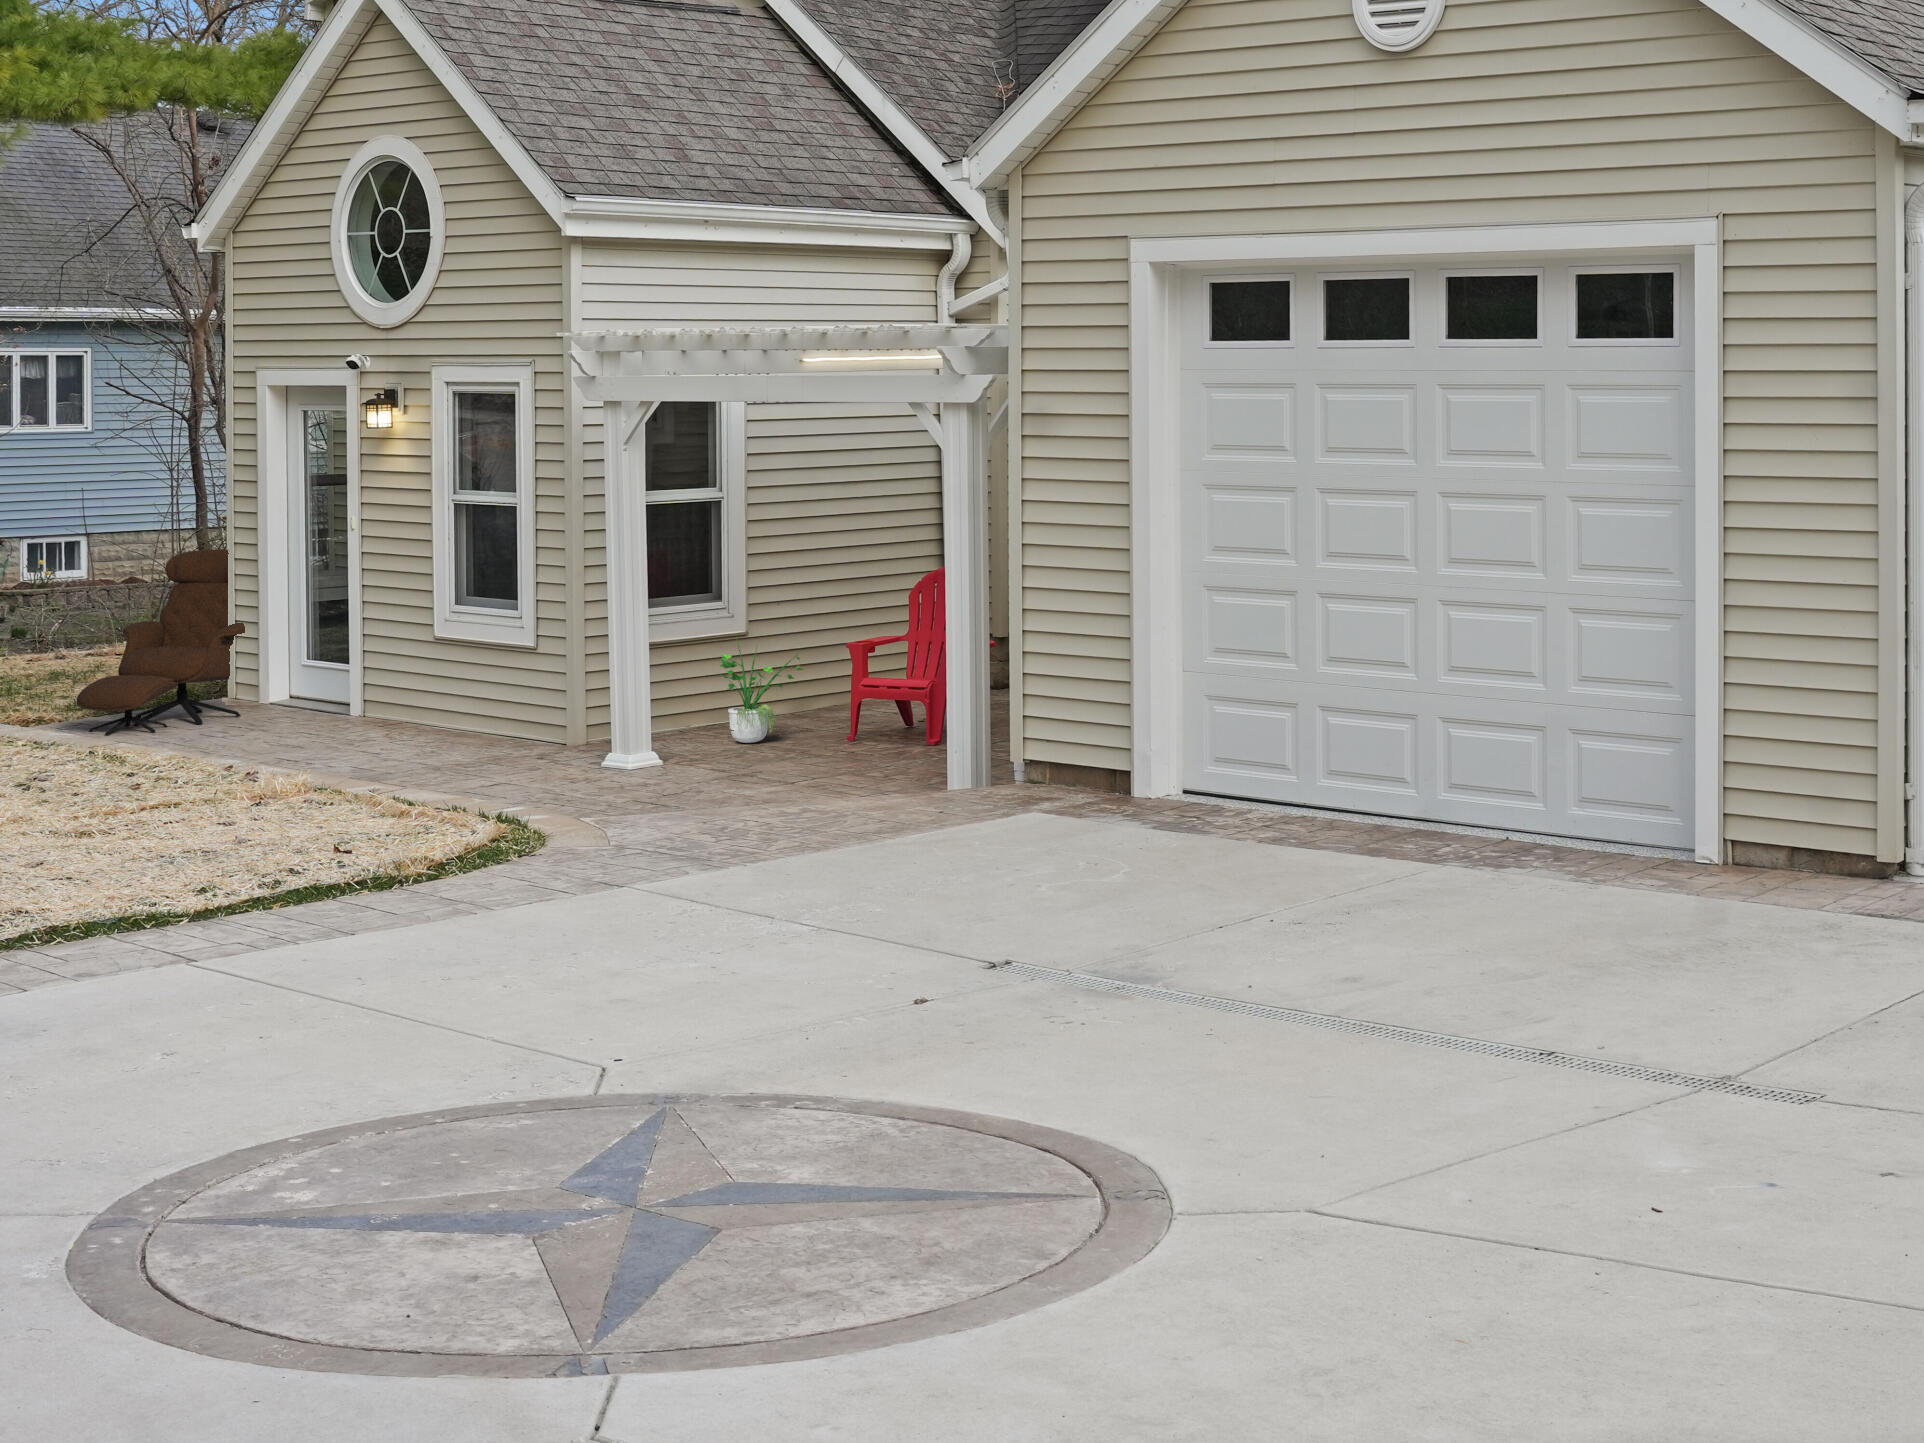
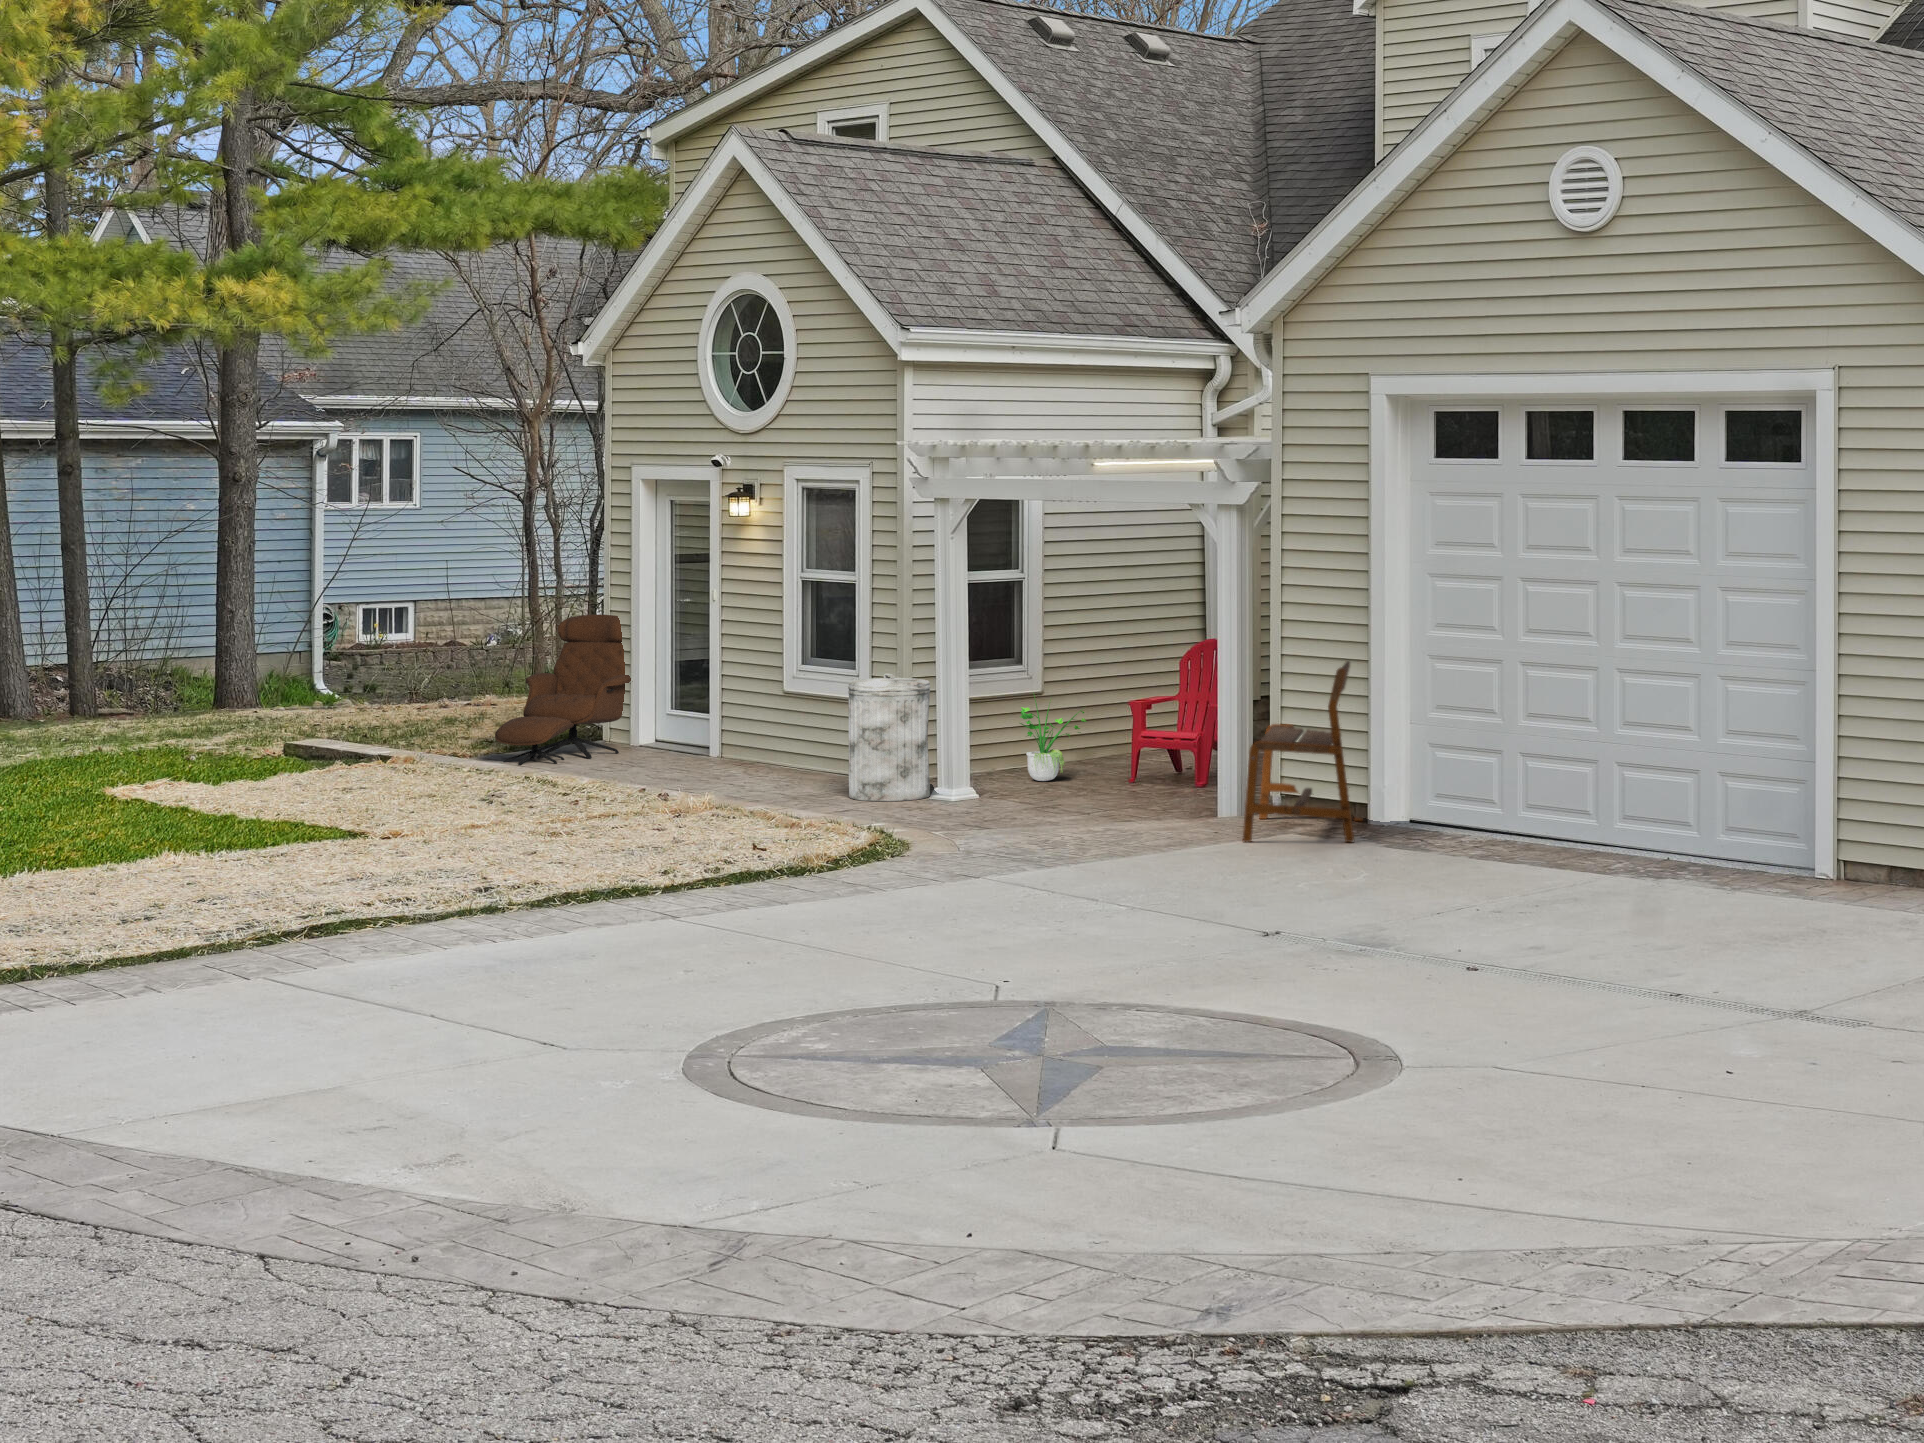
bench: none [978,587,1132,824] -> present [1242,661,1362,842]
trash can: none [497,618,602,776] -> present [848,674,930,801]

